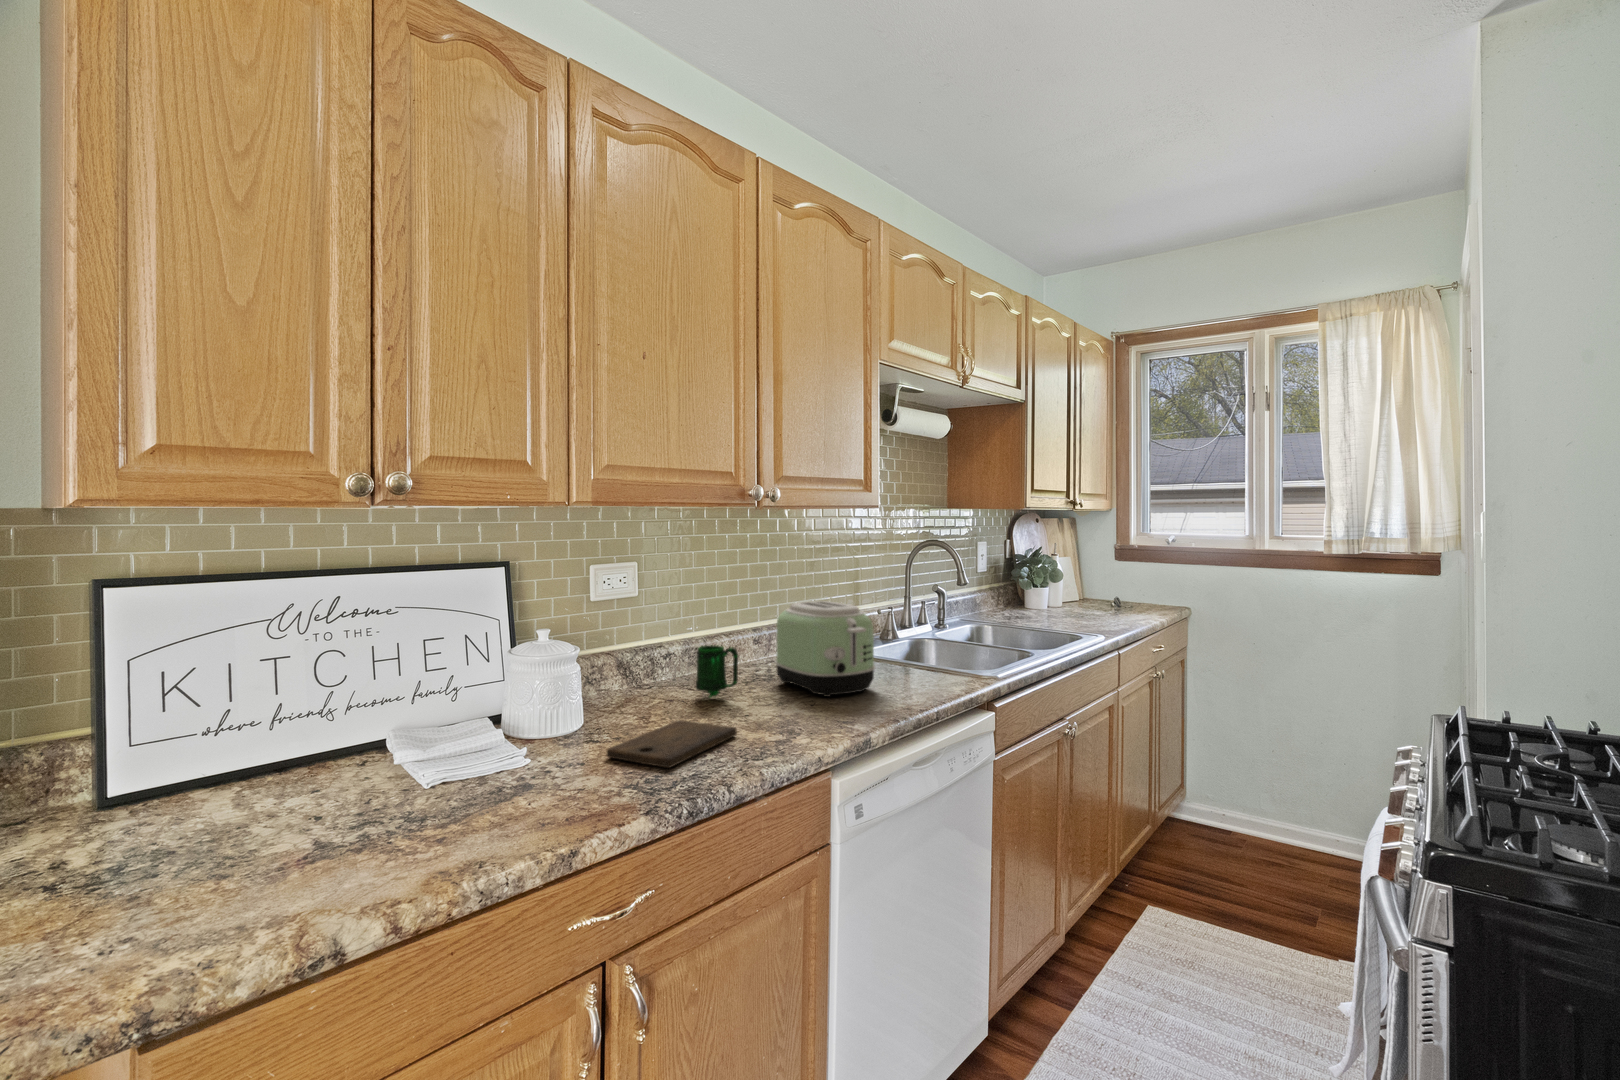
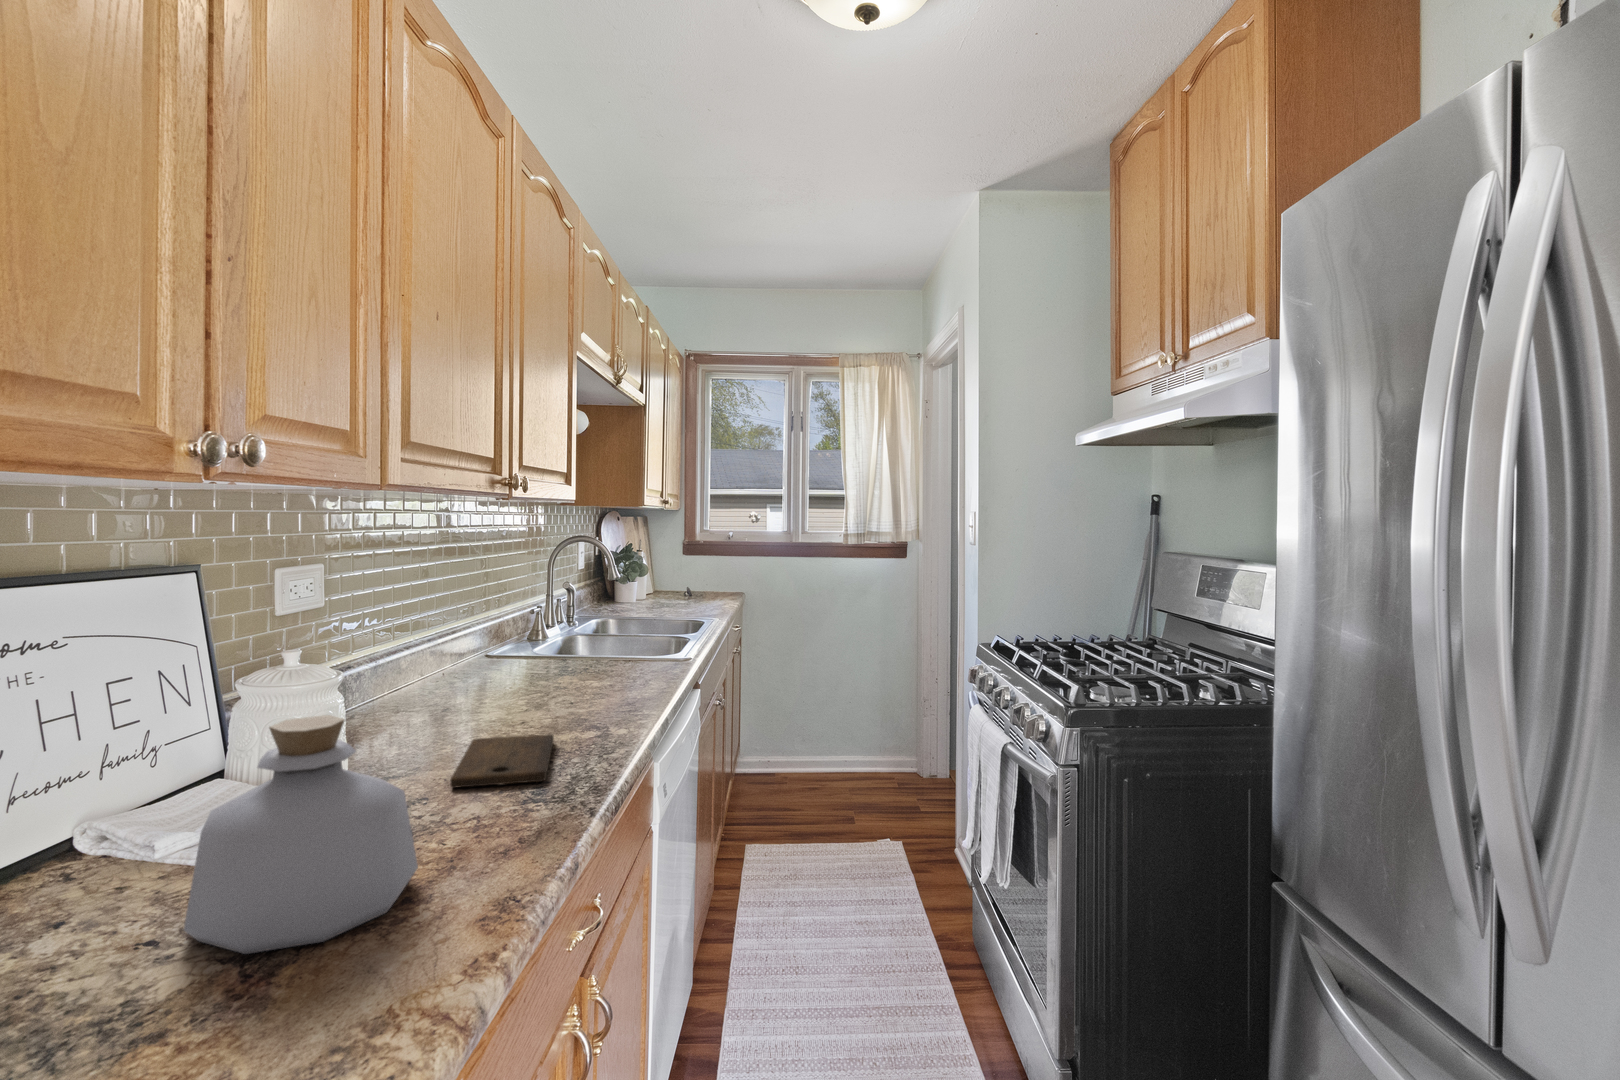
toaster: present [775,601,875,697] -> none [495,599,616,696]
mug: present [696,646,739,698] -> none [434,655,490,720]
bottle: none [315,677,481,848] -> present [184,715,418,954]

